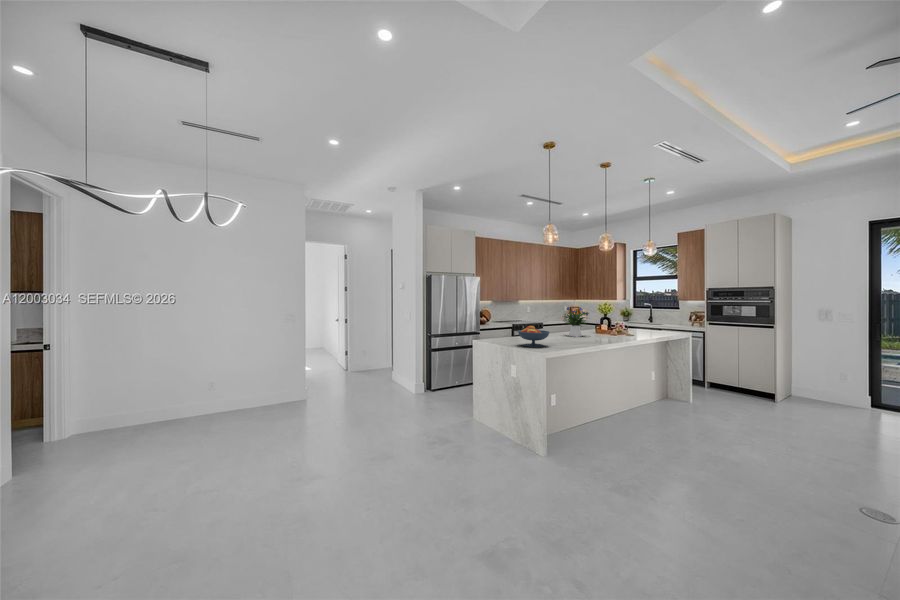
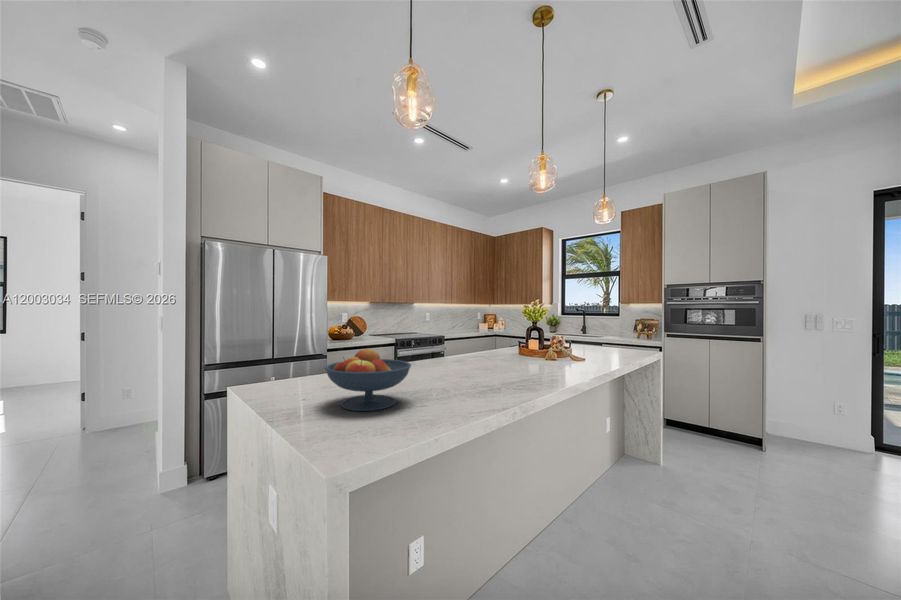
flower arrangement: present [565,307,589,337] -> none [453,305,510,364]

